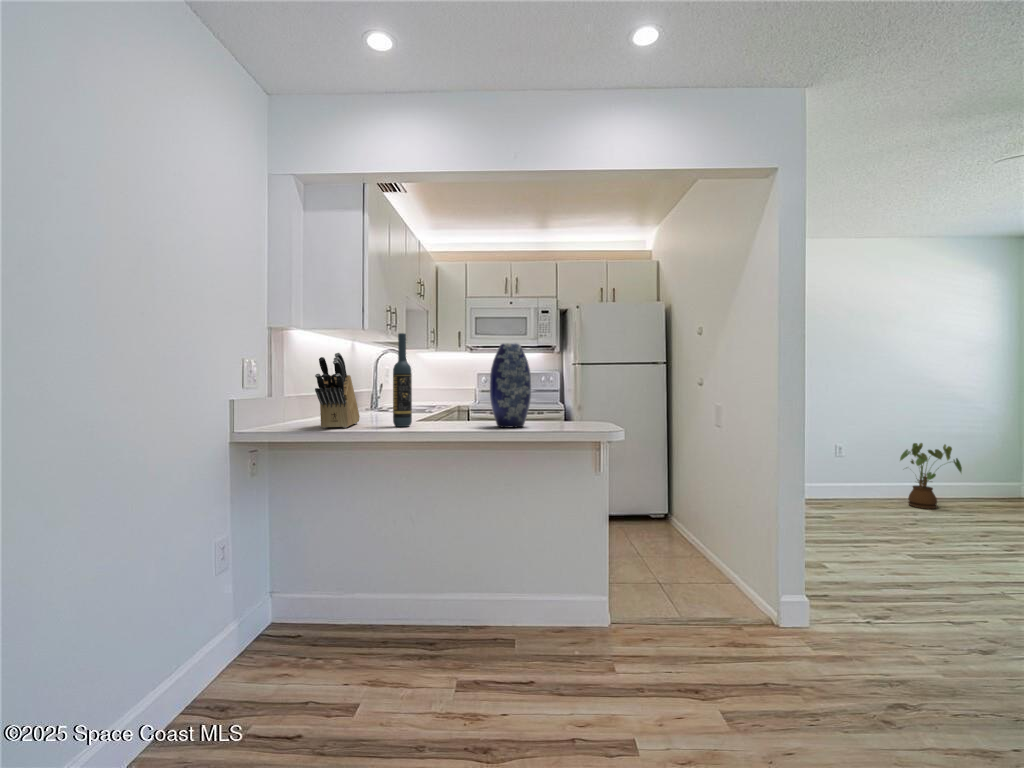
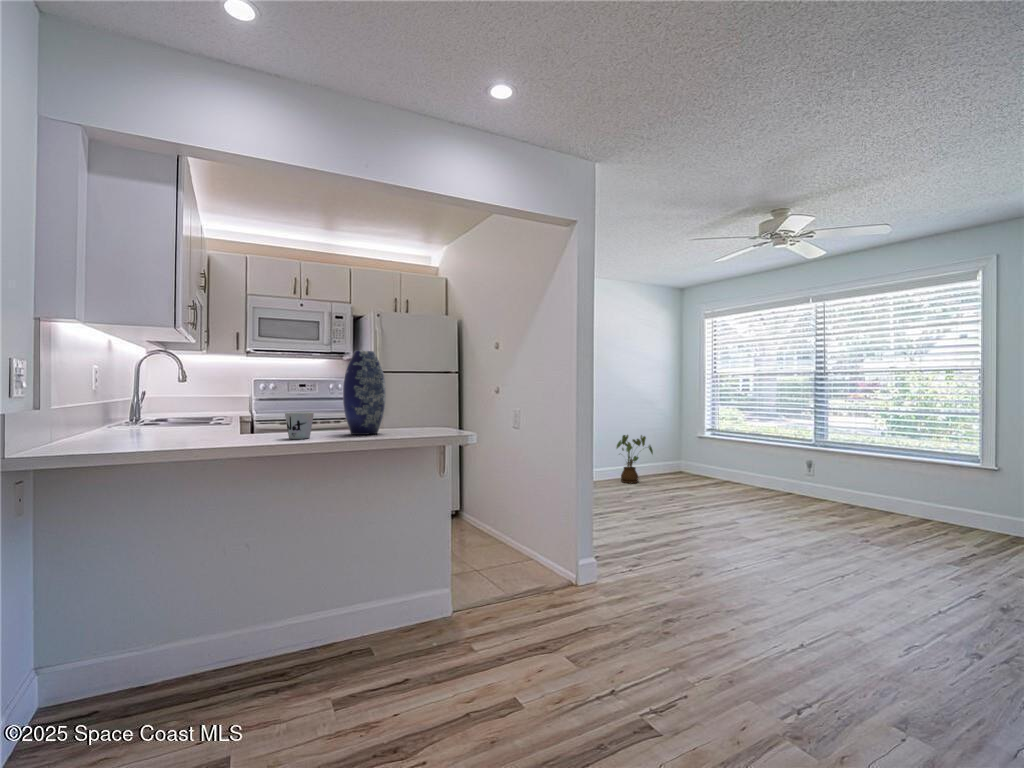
wine bottle: present [393,333,412,427] -> none [229,335,252,440]
knife block: present [315,353,360,428] -> none [134,354,173,446]
mug: none [434,403,462,429] -> present [285,412,314,439]

